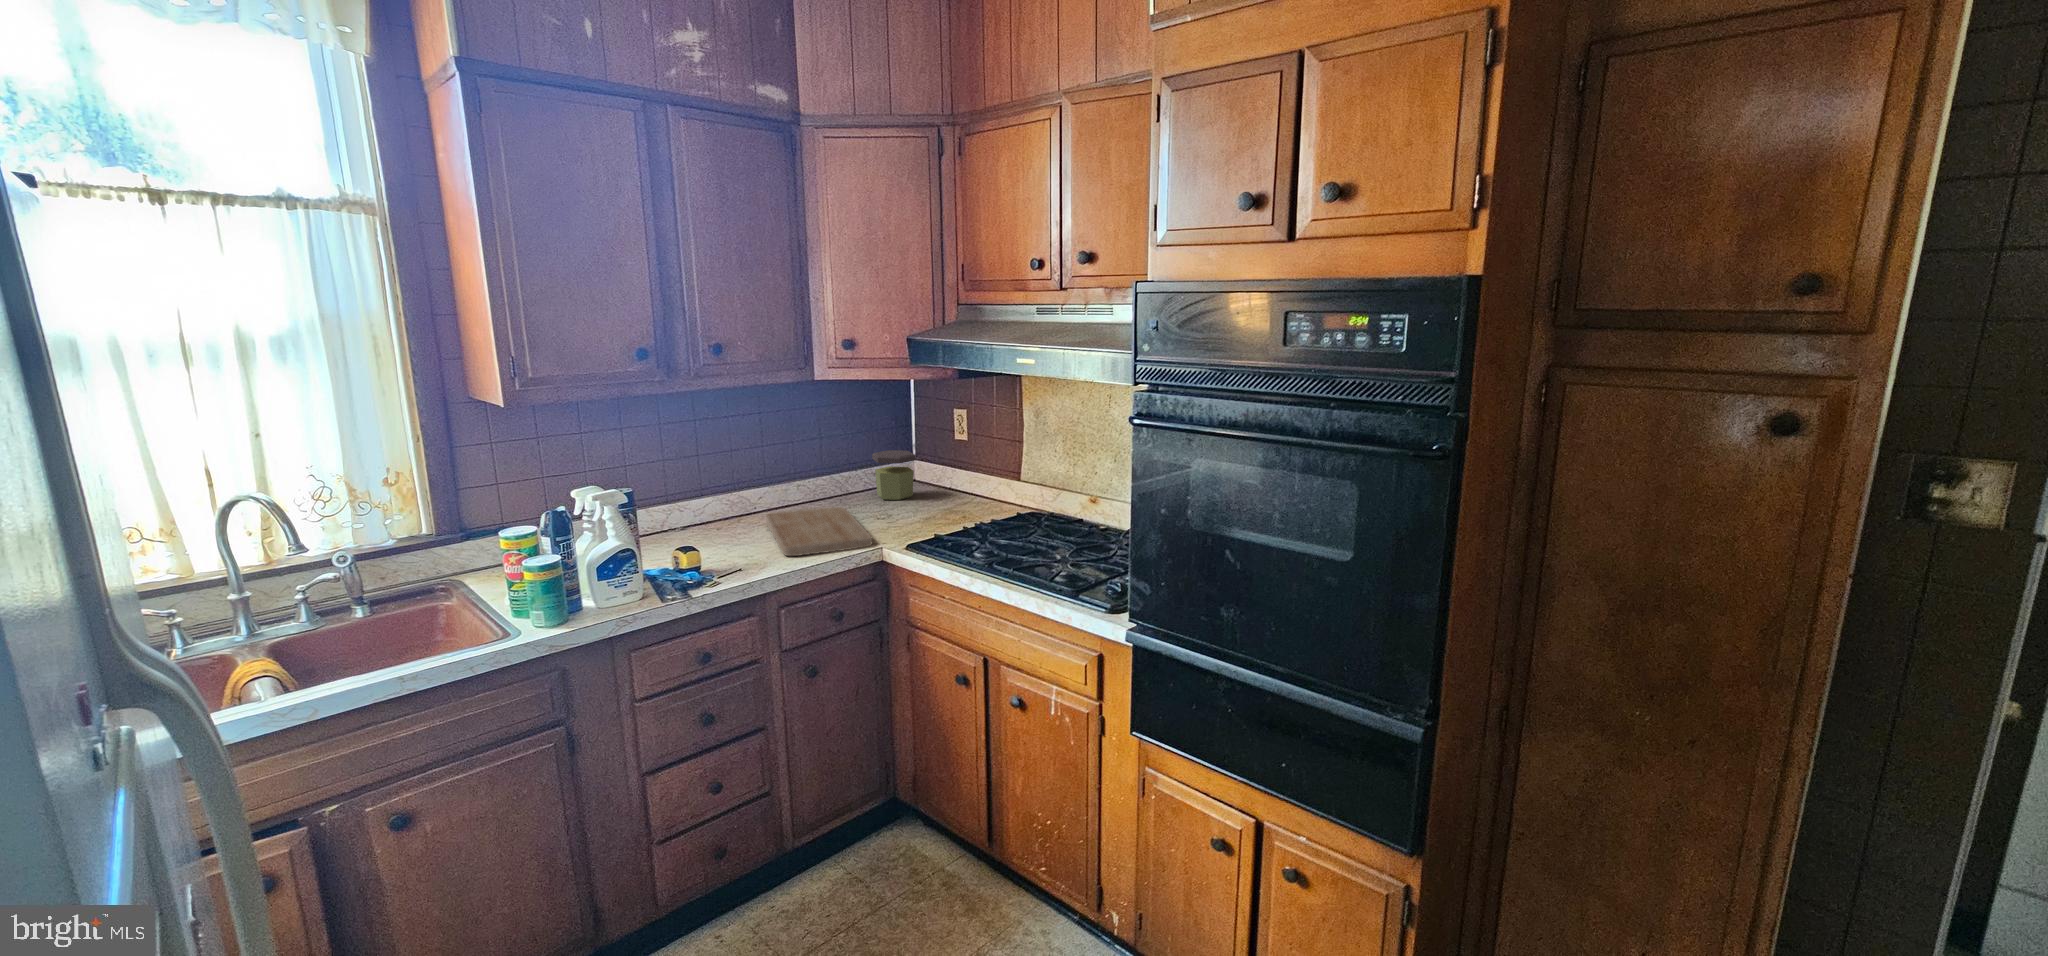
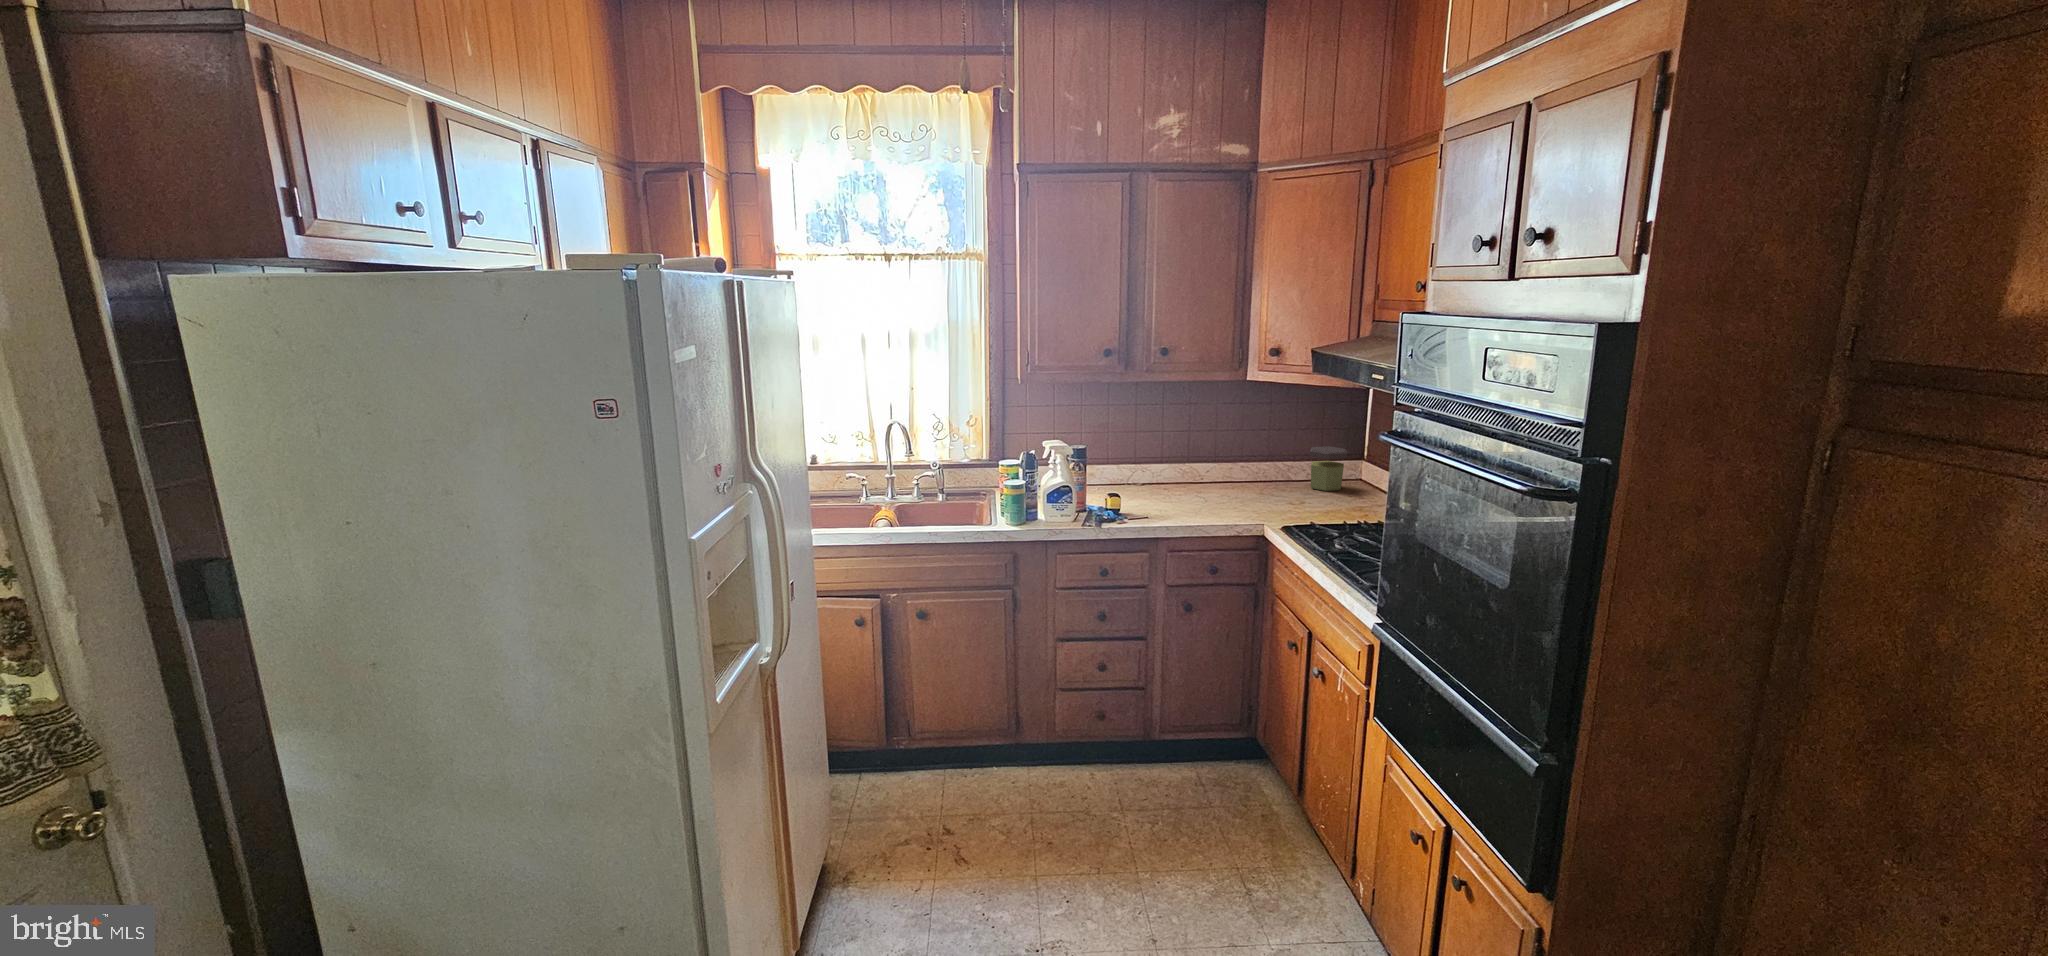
cutting board: present [766,507,872,556] -> none [1185,483,1266,521]

